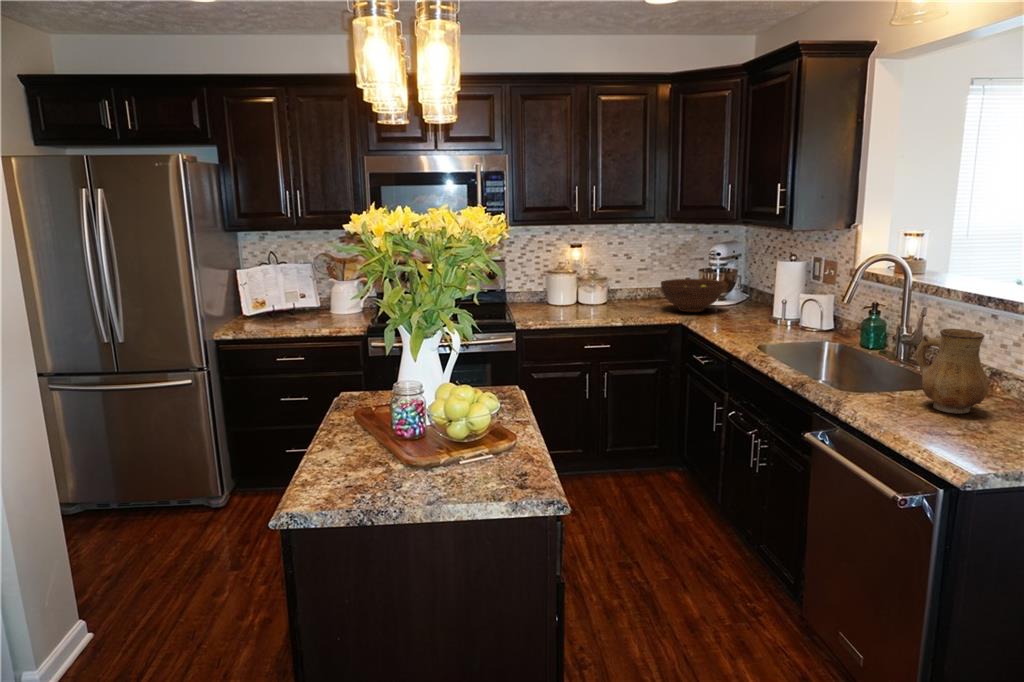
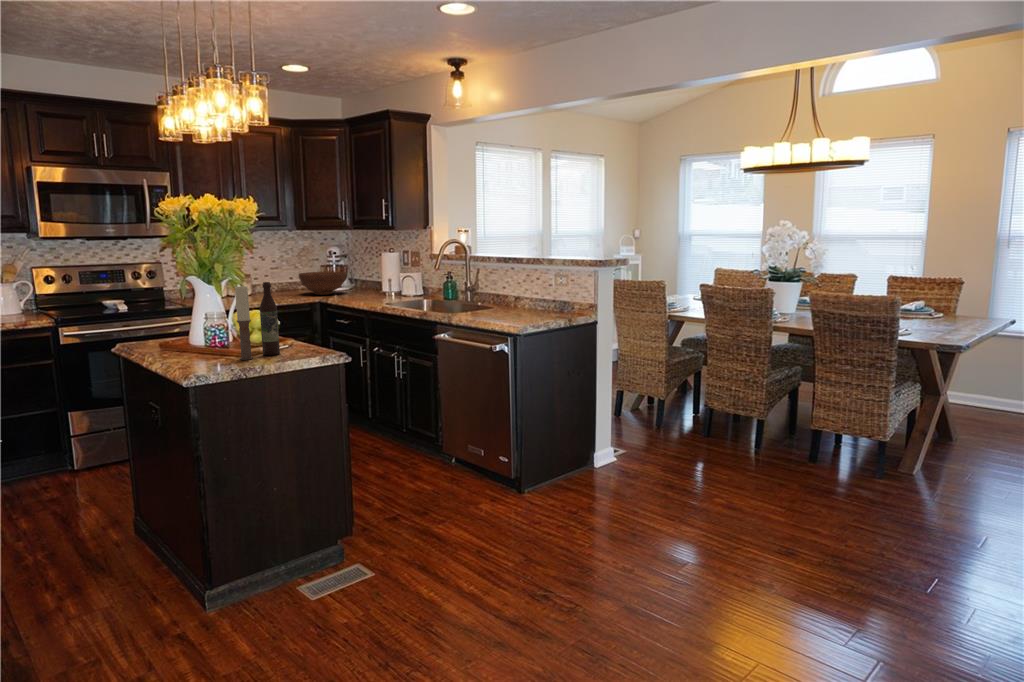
ceramic pitcher: present [916,329,989,414] -> none [482,271,516,314]
wine bottle: none [426,363,457,487] -> present [260,282,280,355]
candle: none [378,369,406,493] -> present [235,285,253,360]

